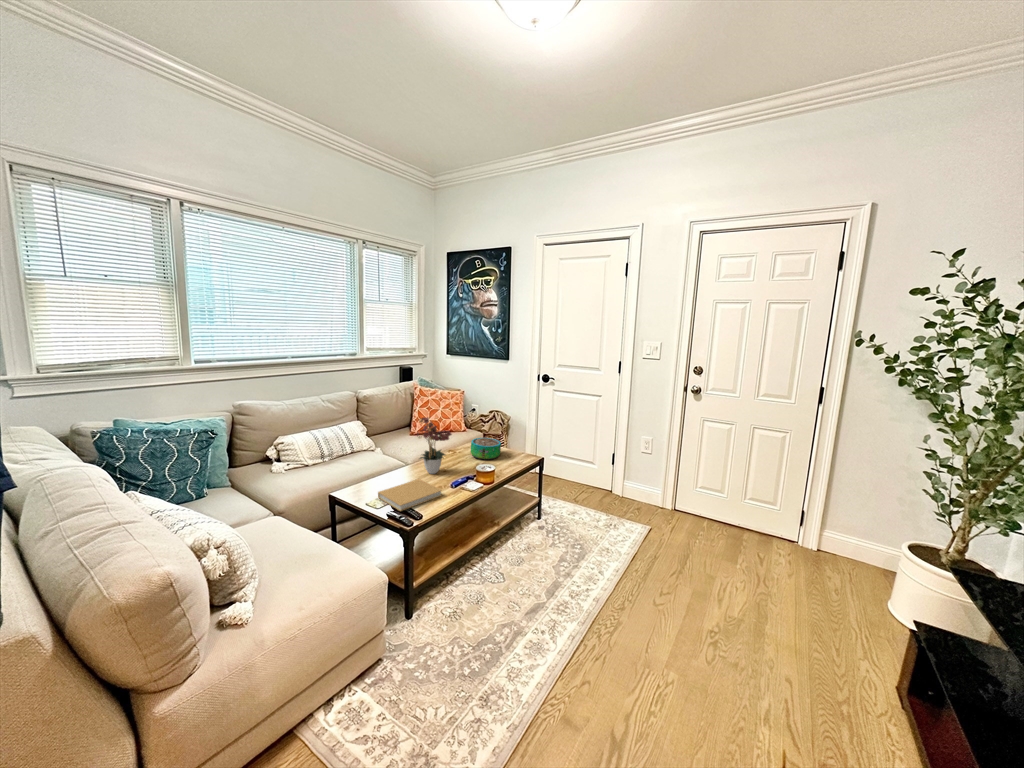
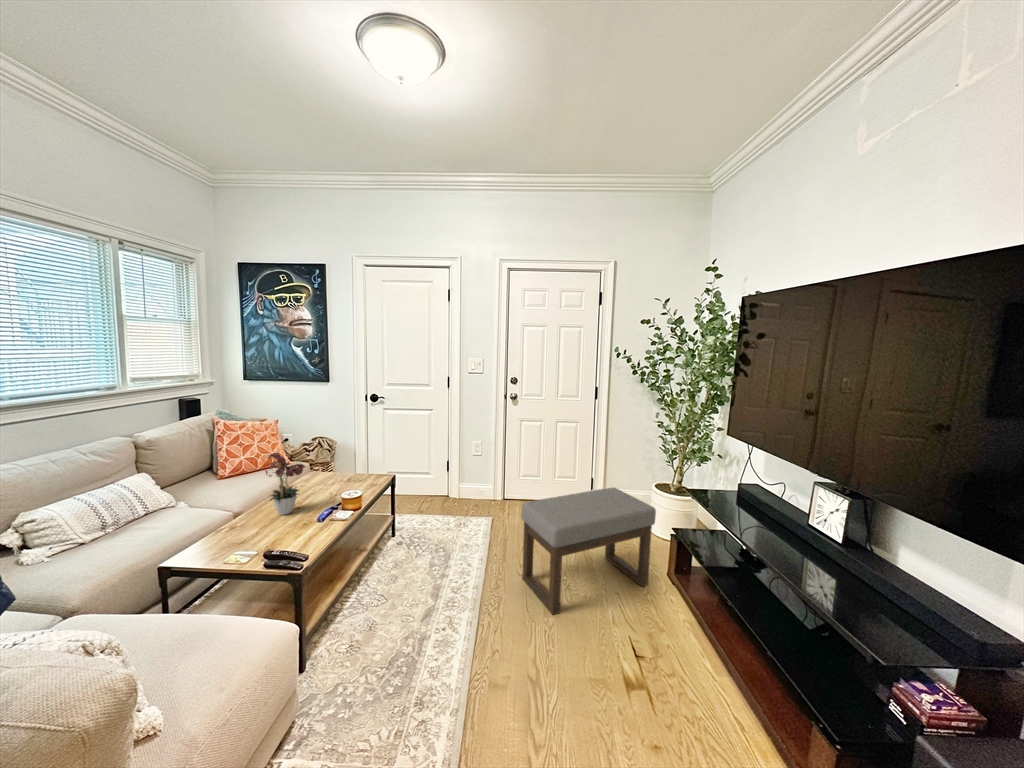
decorative bowl: present [471,438,501,460] -> none [318,465,352,489]
book: present [378,479,442,511] -> none [234,522,315,559]
ottoman: none [656,520,881,692] -> present [521,488,656,615]

